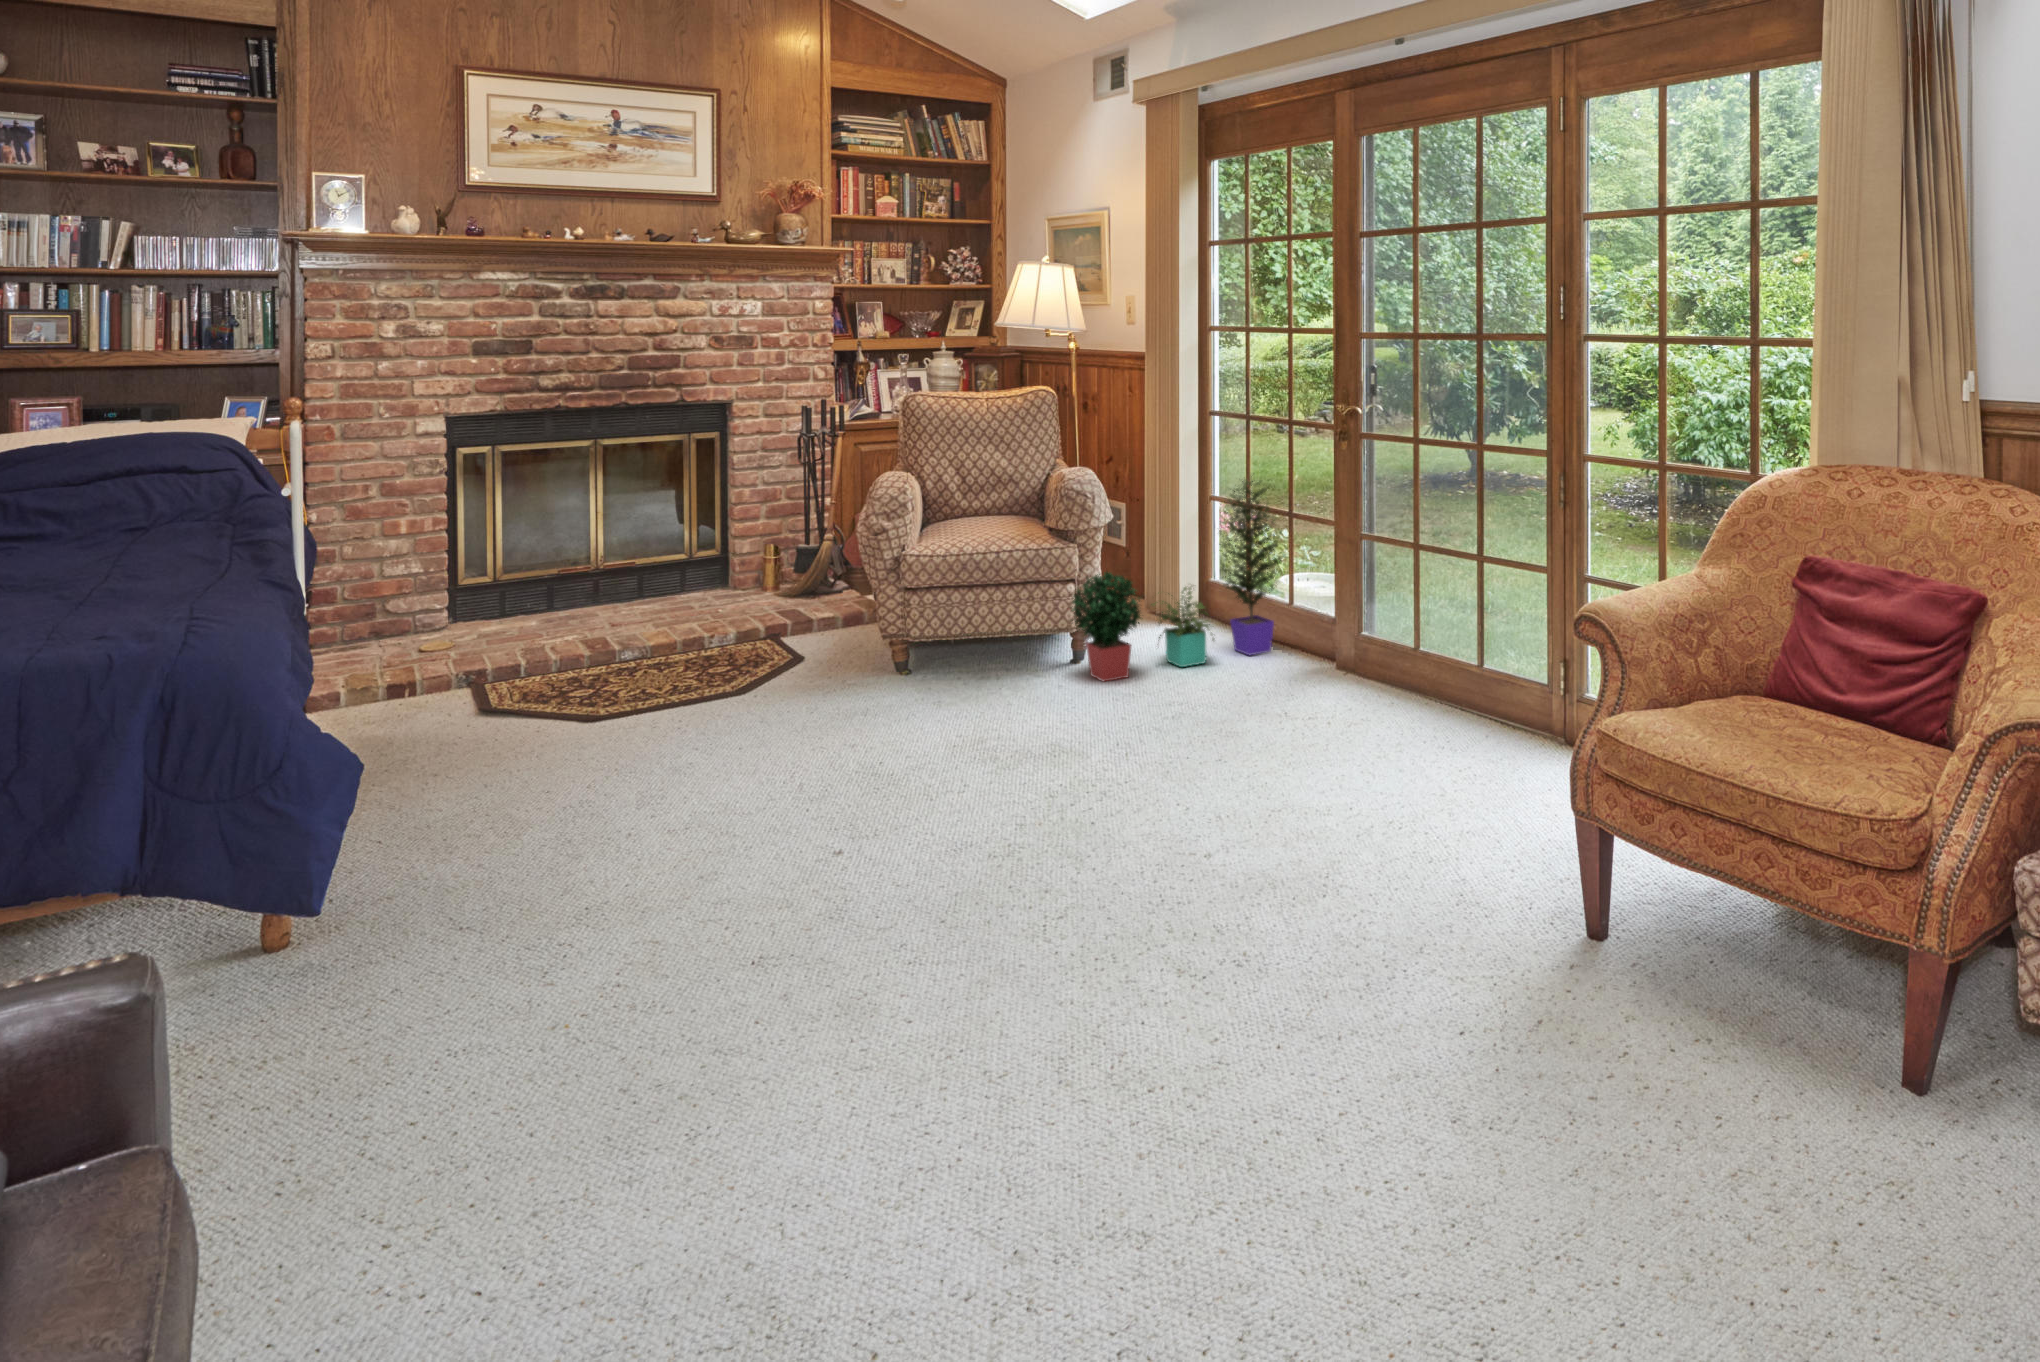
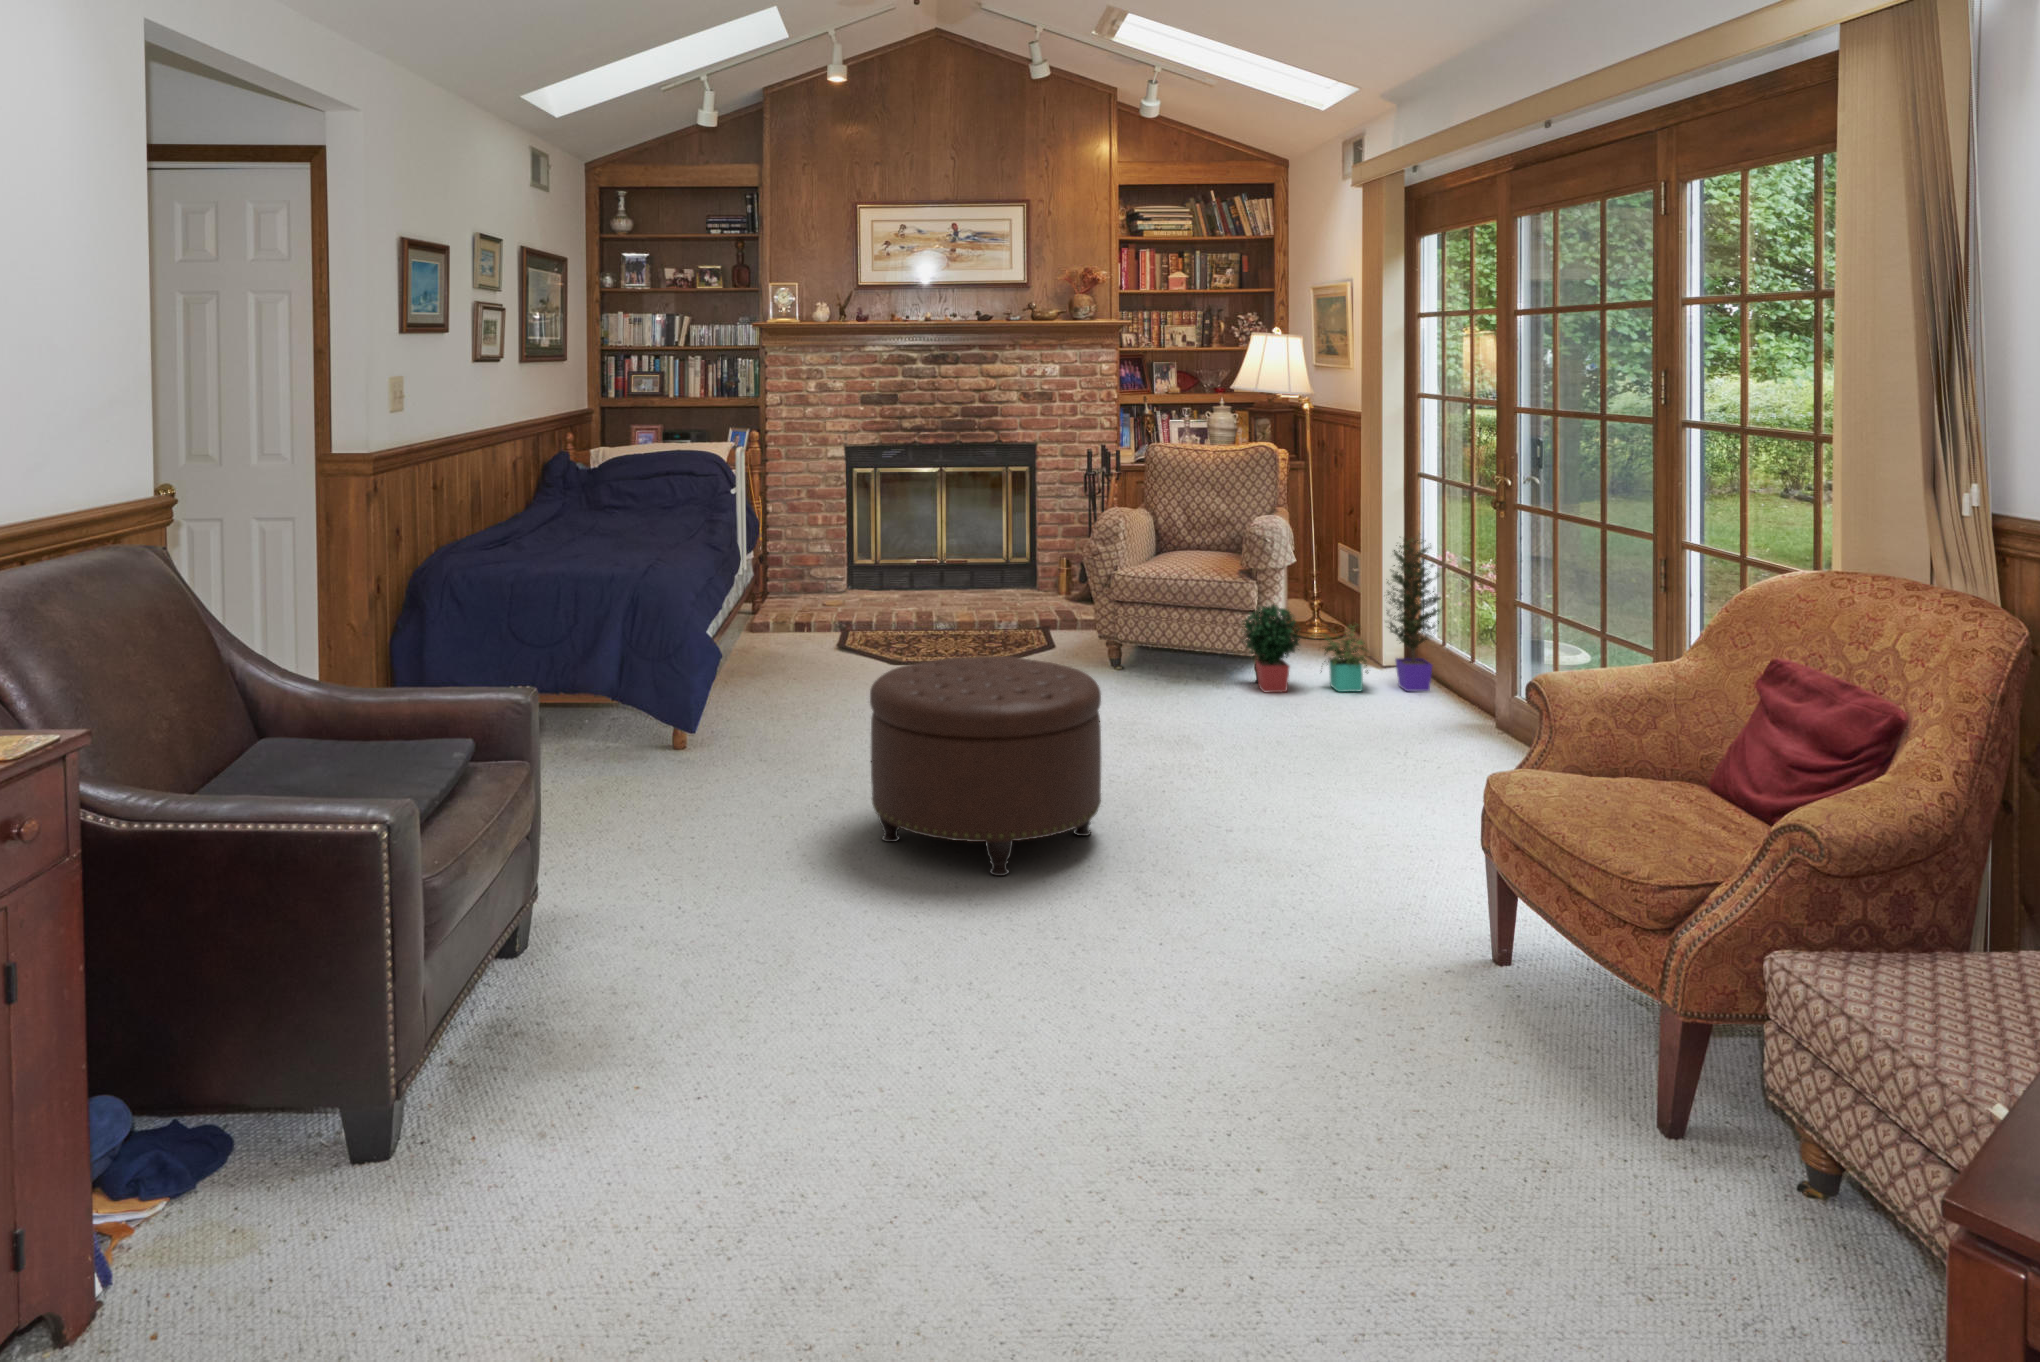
ottoman: none [707,700,1117,1110] -> present [870,656,1101,876]

